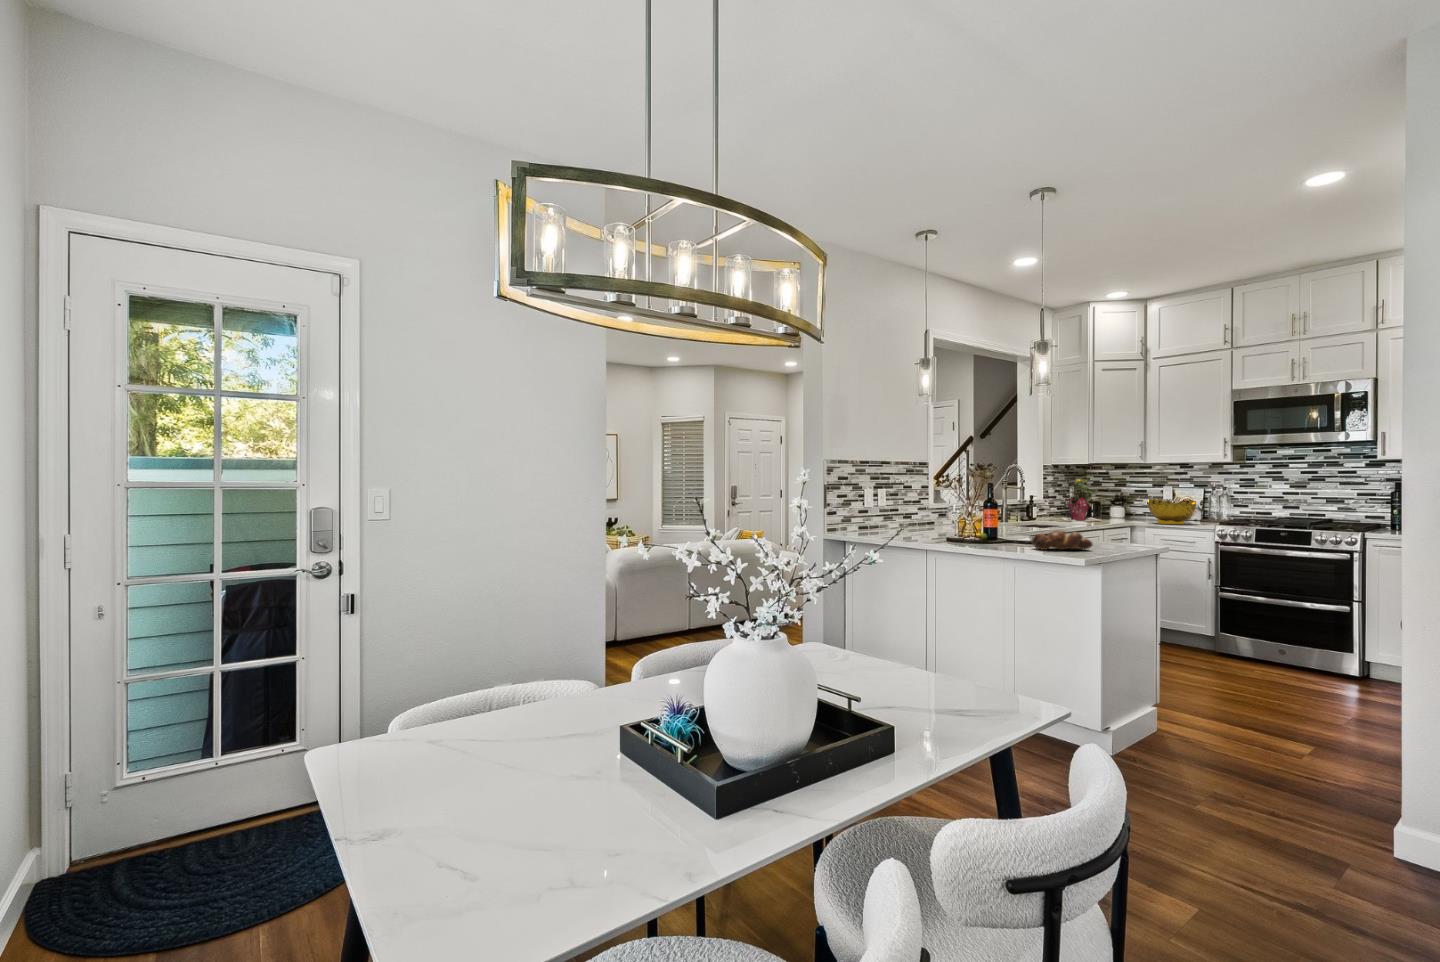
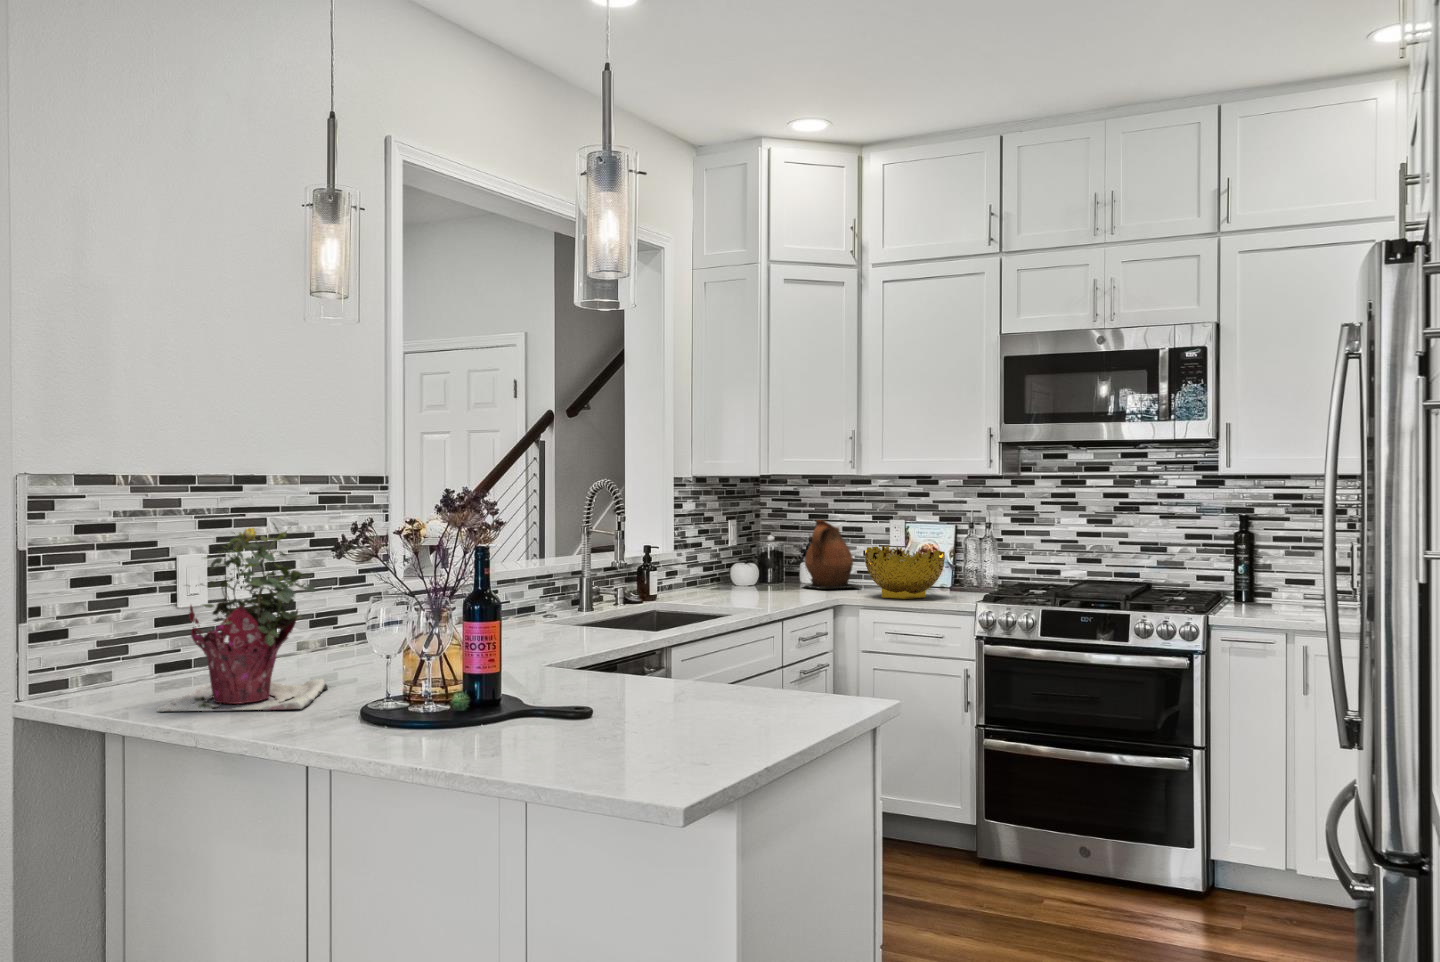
potted plant: present [1061,479,1101,521] -> present [157,523,328,712]
ceramic pitcher: none [1109,486,1146,521] -> present [802,520,860,588]
bread loaf: present [1031,530,1093,550] -> none [582,686,740,754]

